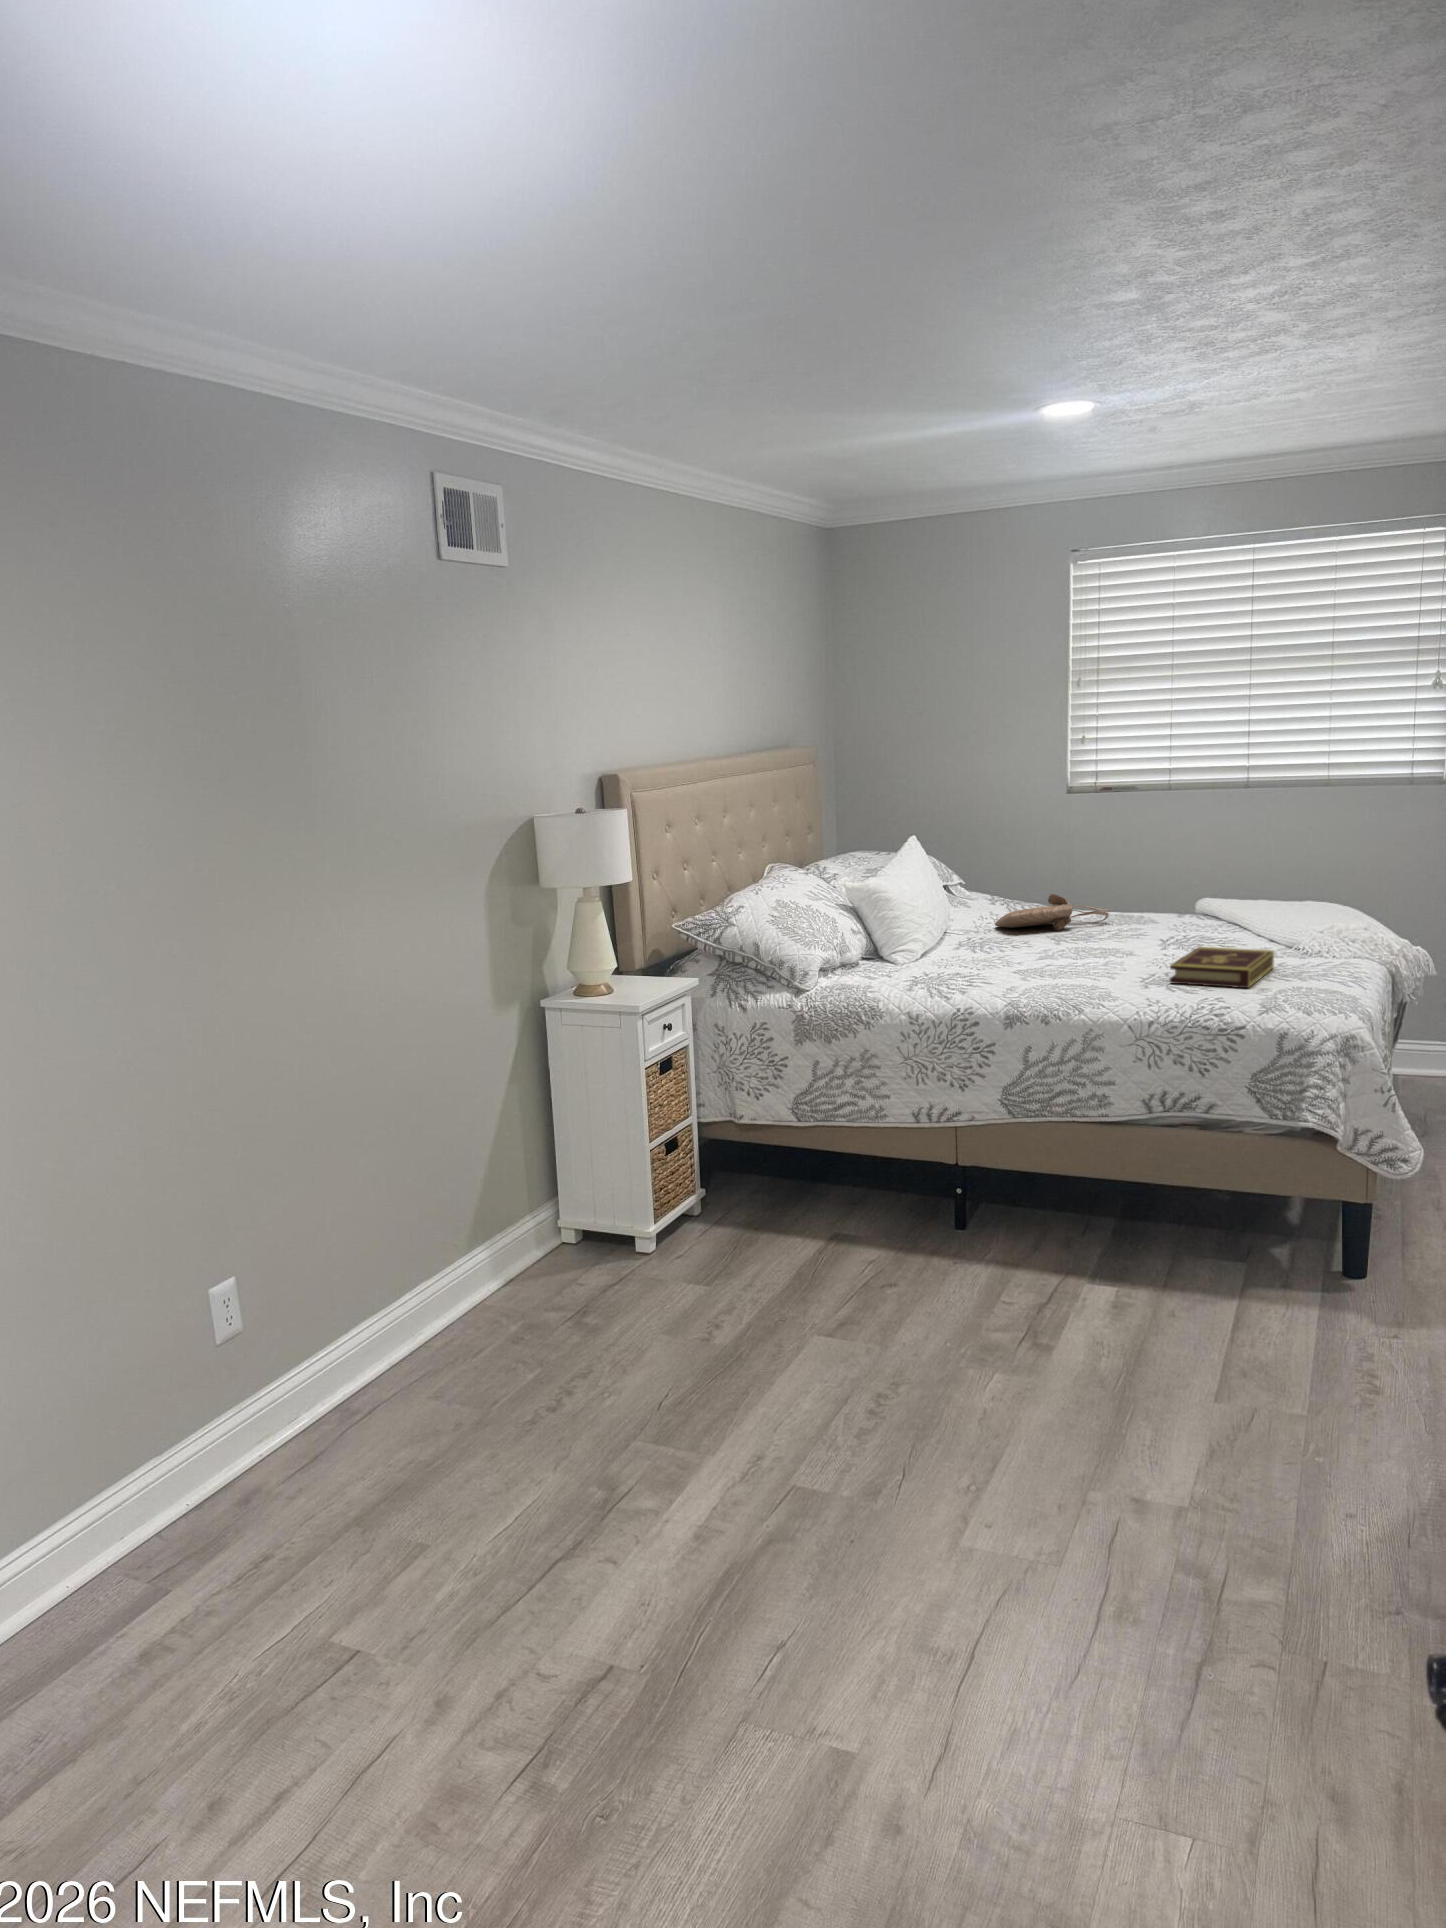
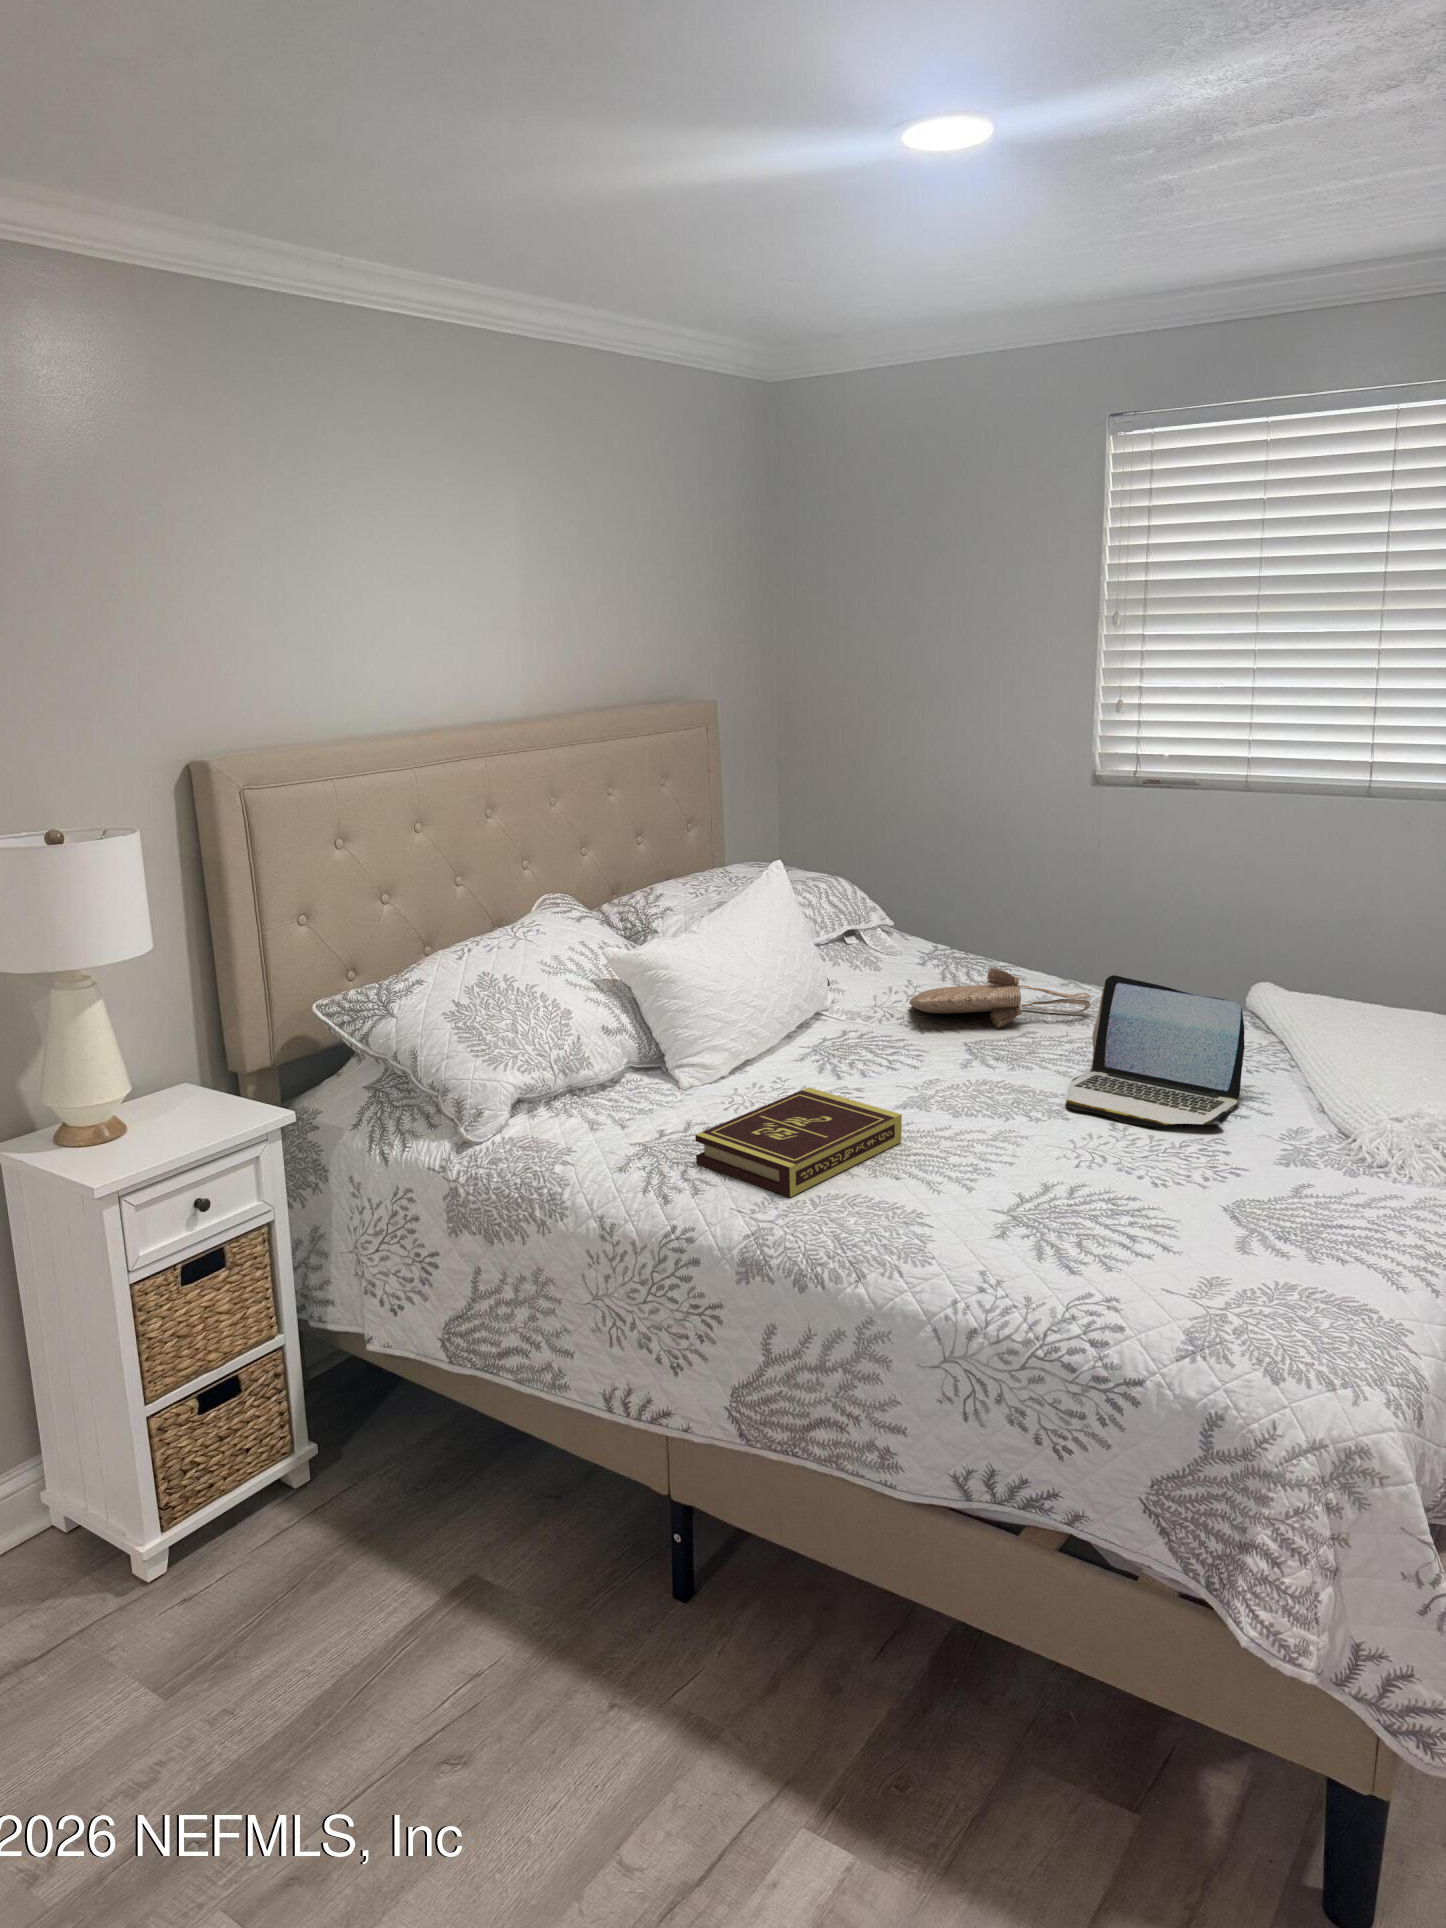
laptop: none [1124,882,1225,955] -> present [1065,975,1244,1127]
book: present [1170,947,1274,988] -> present [695,1087,902,1197]

